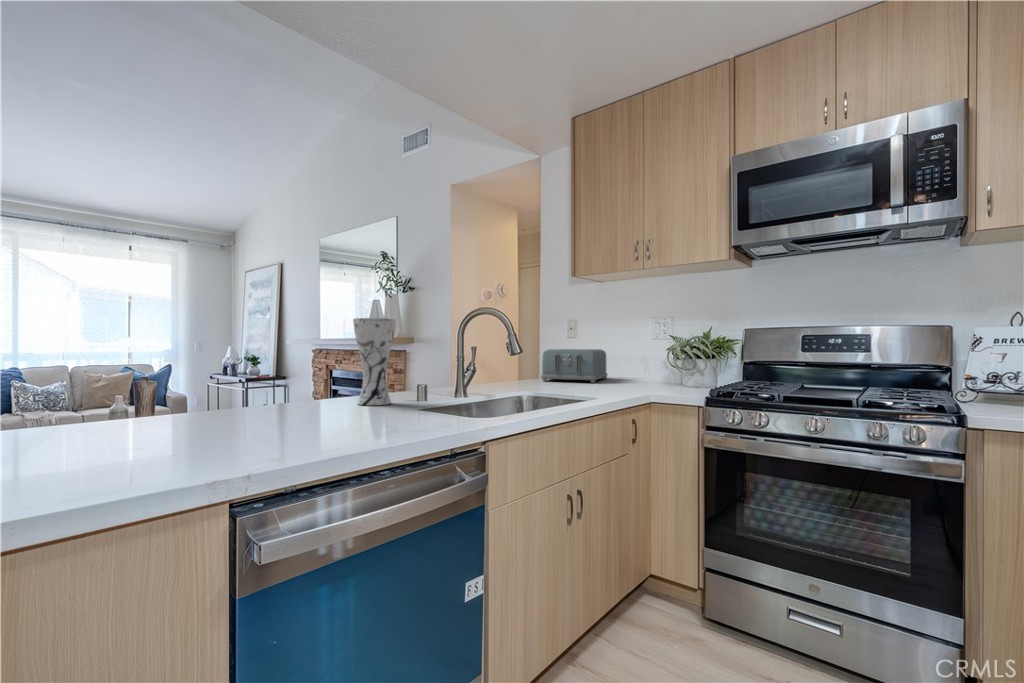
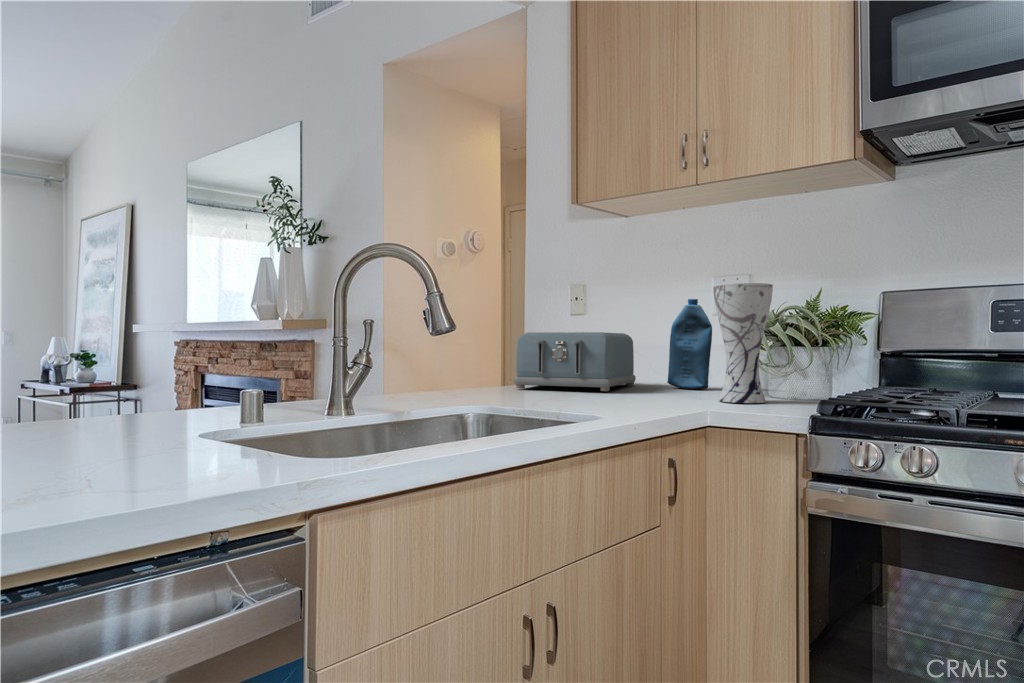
vase: present [353,318,396,405] -> present [713,283,773,403]
bottle: none [626,331,651,381] -> present [667,299,712,389]

